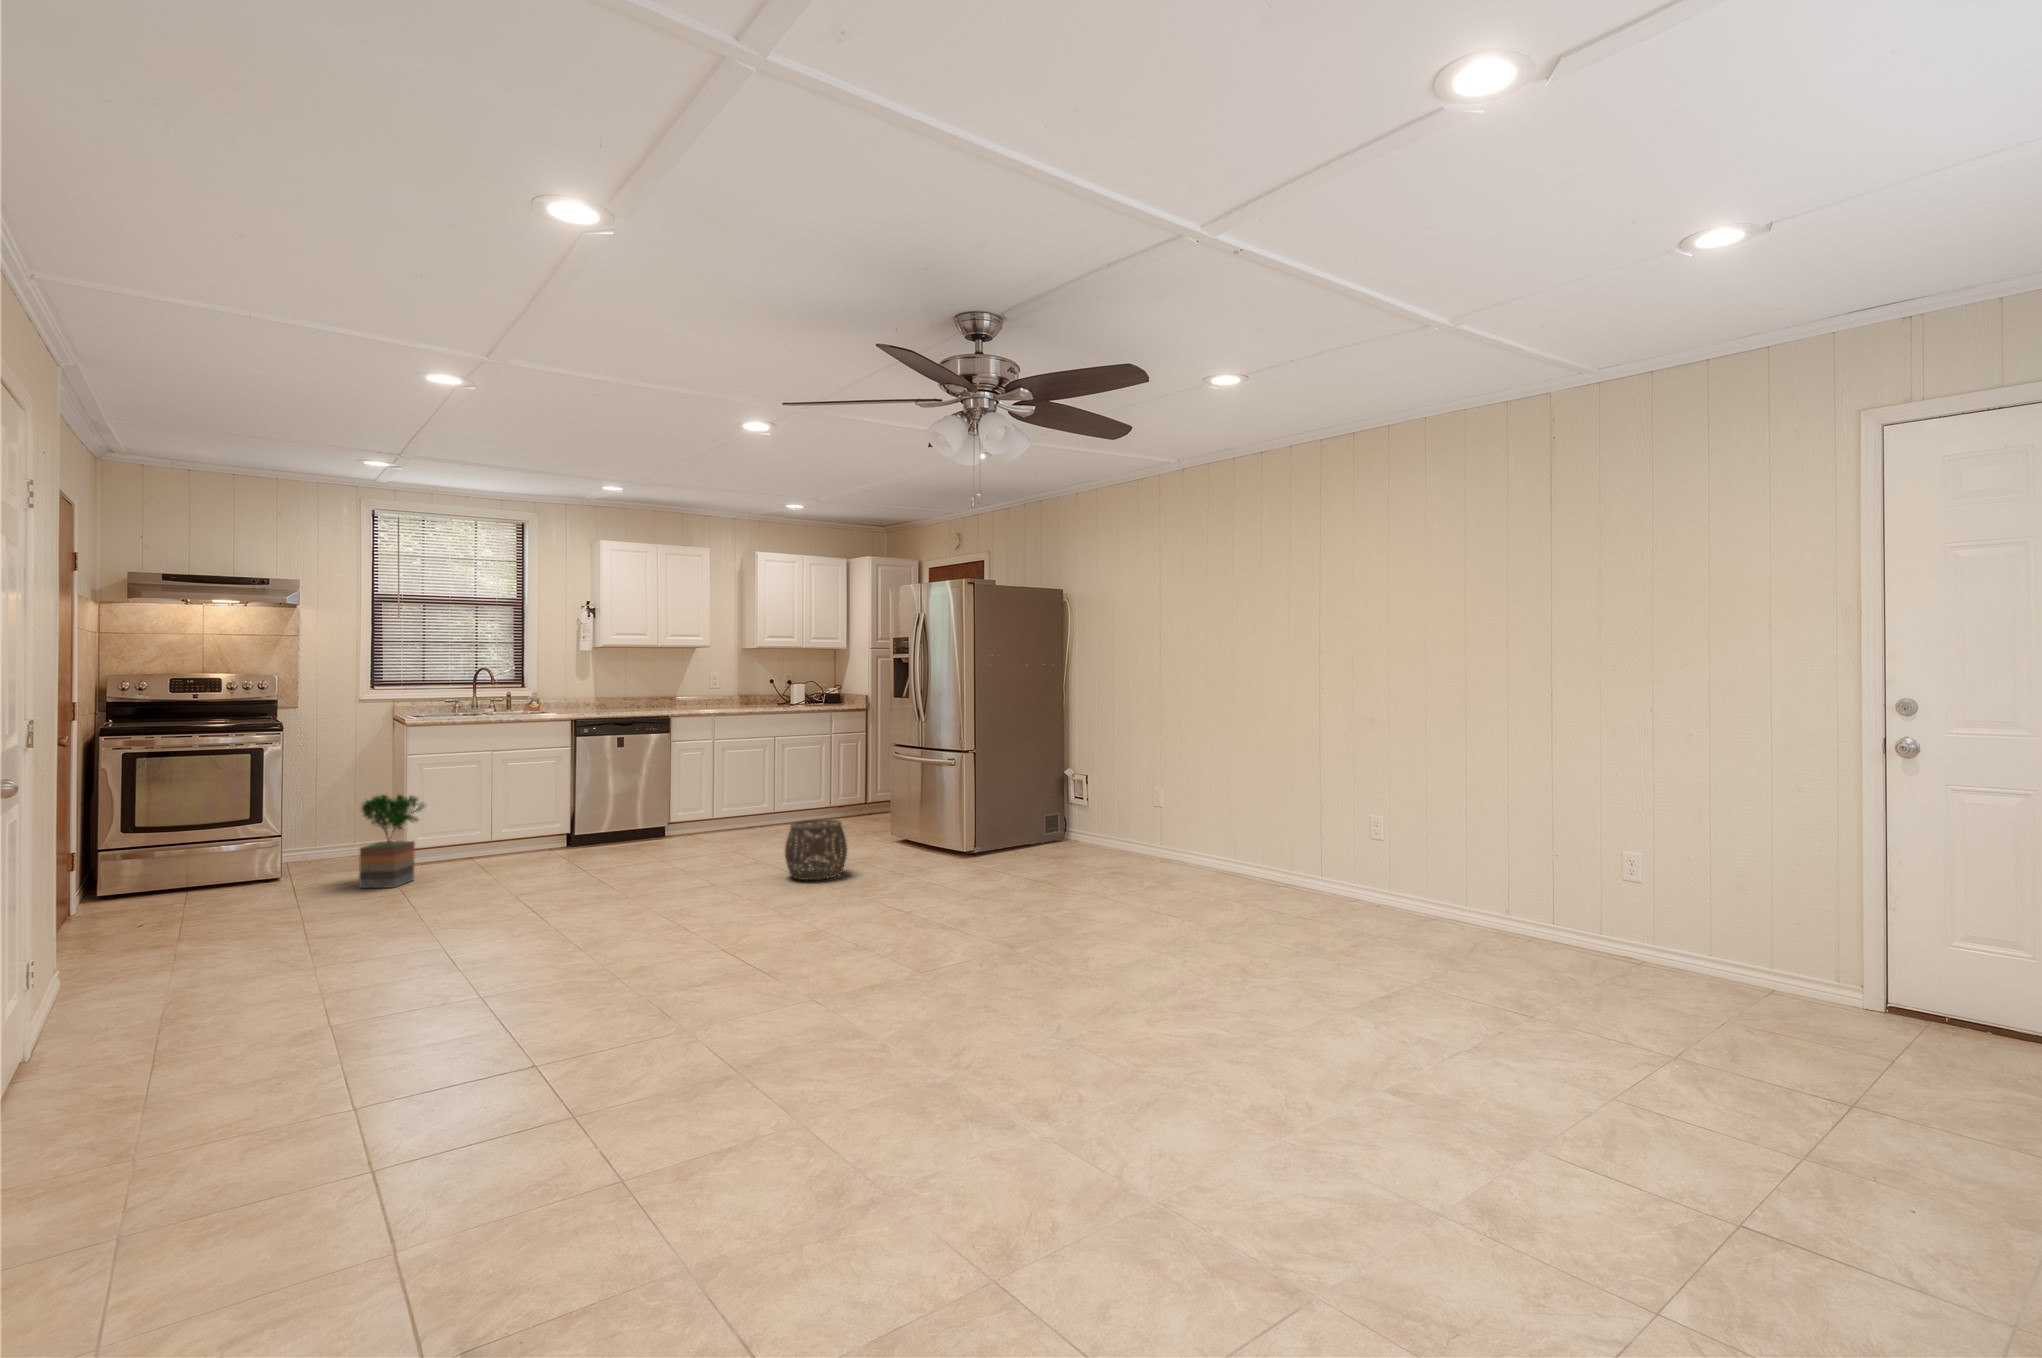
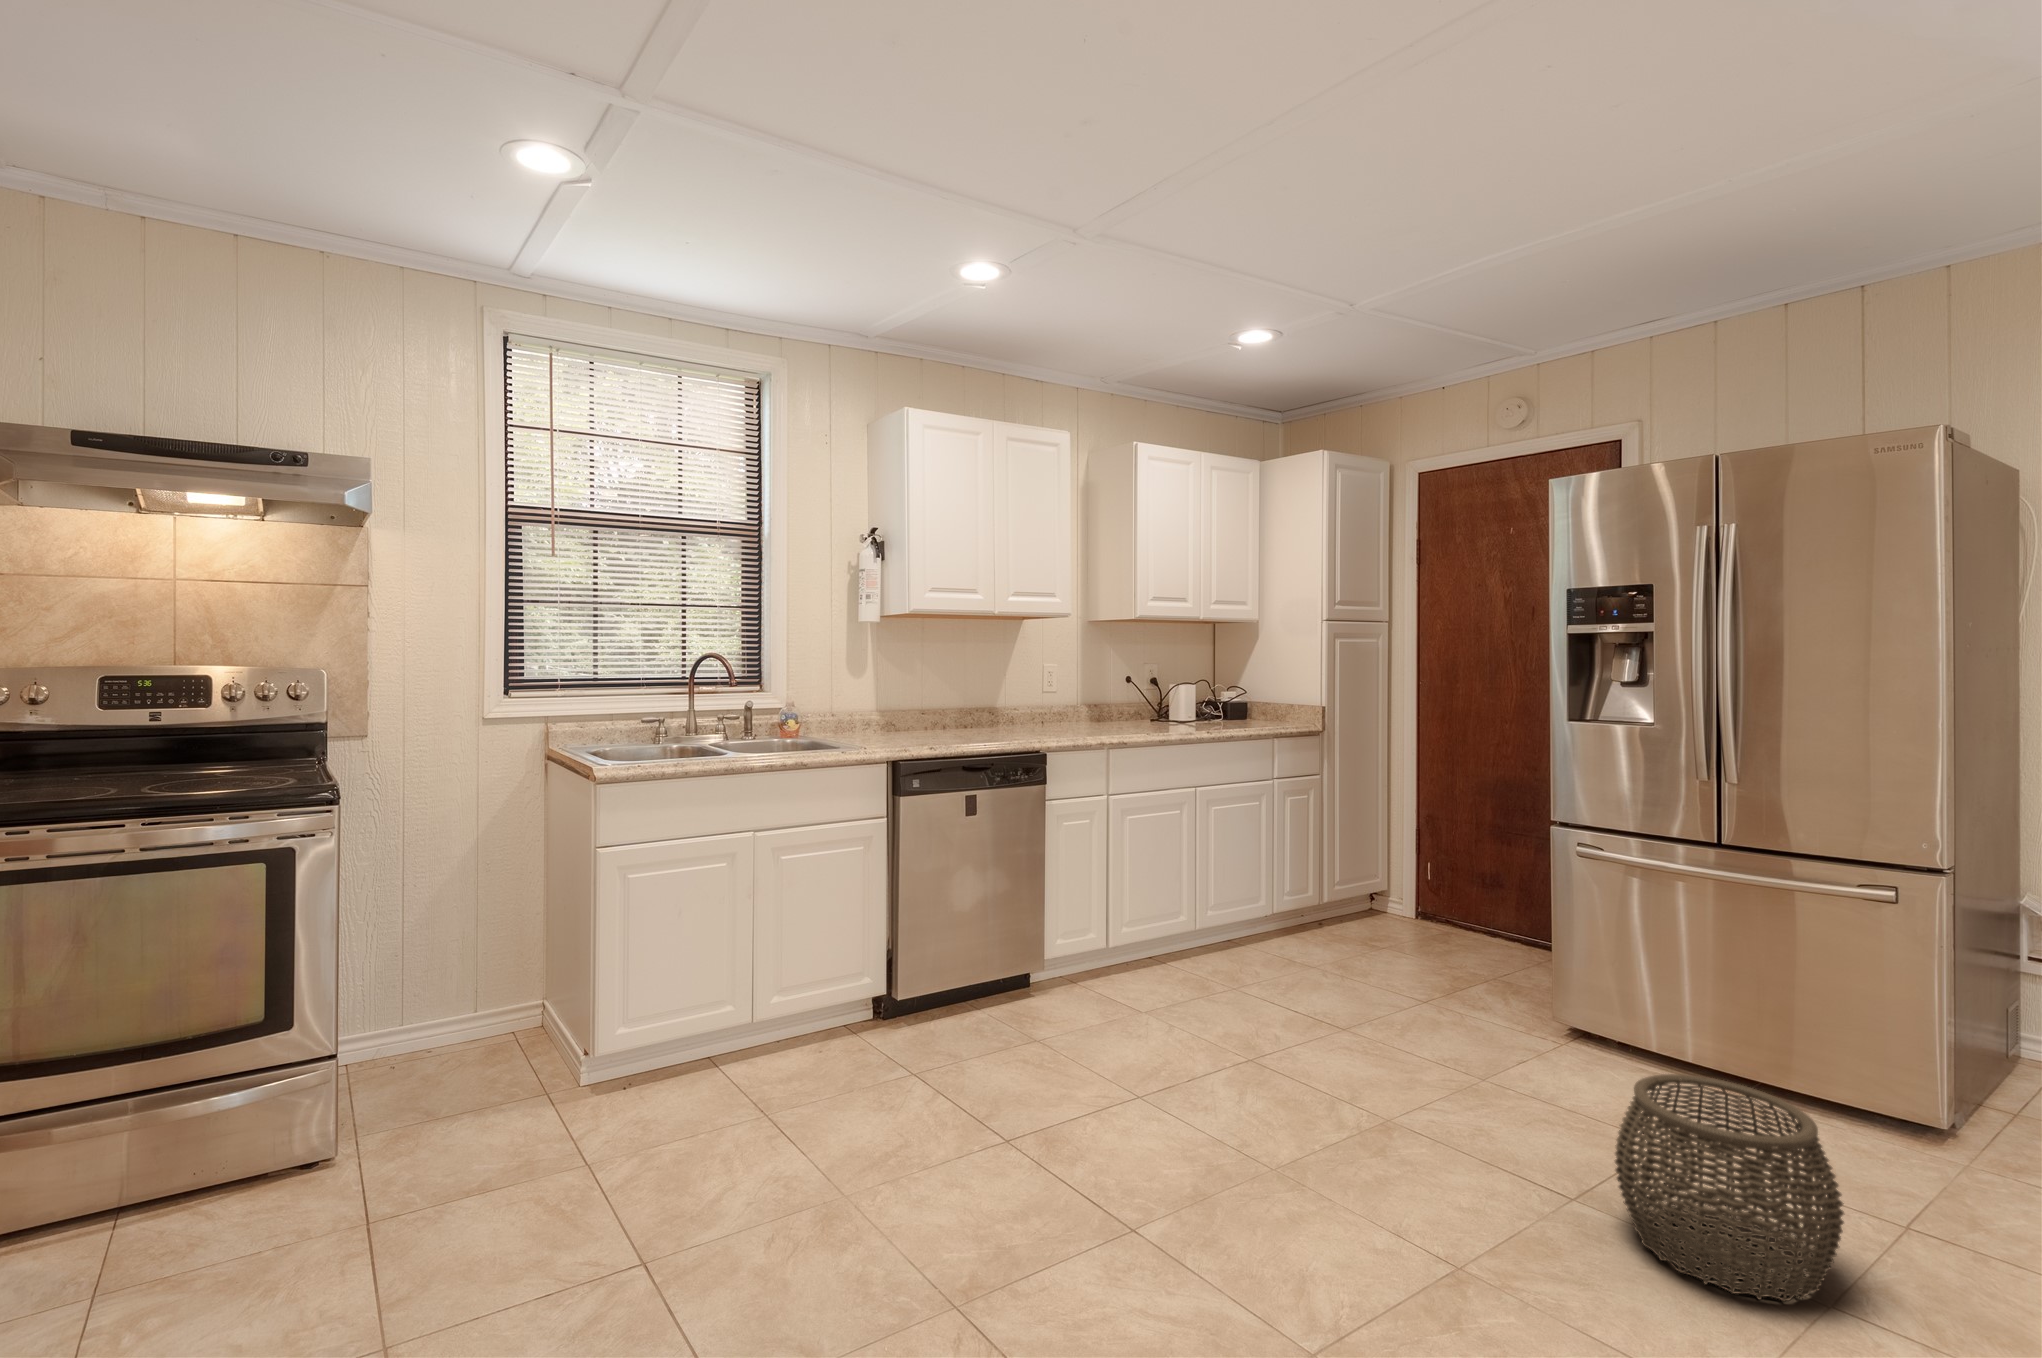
potted tree: present [359,795,425,888] -> none [508,969,666,1235]

